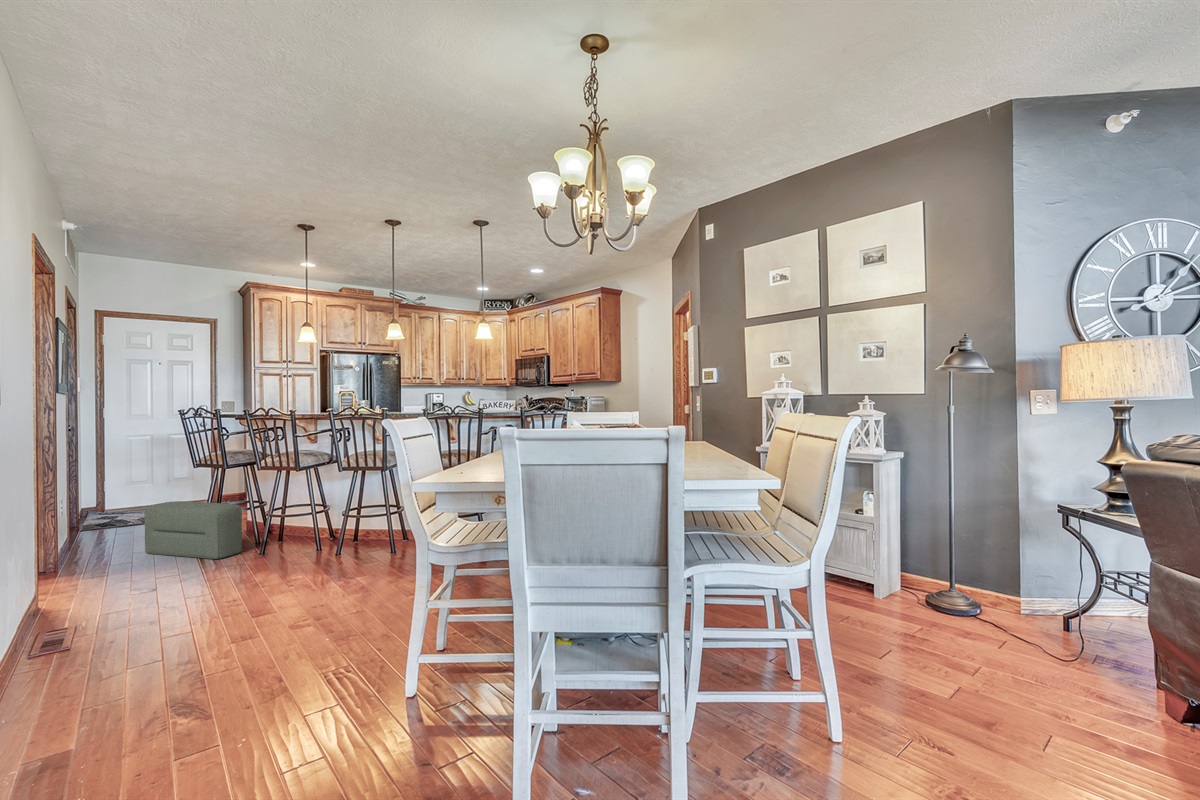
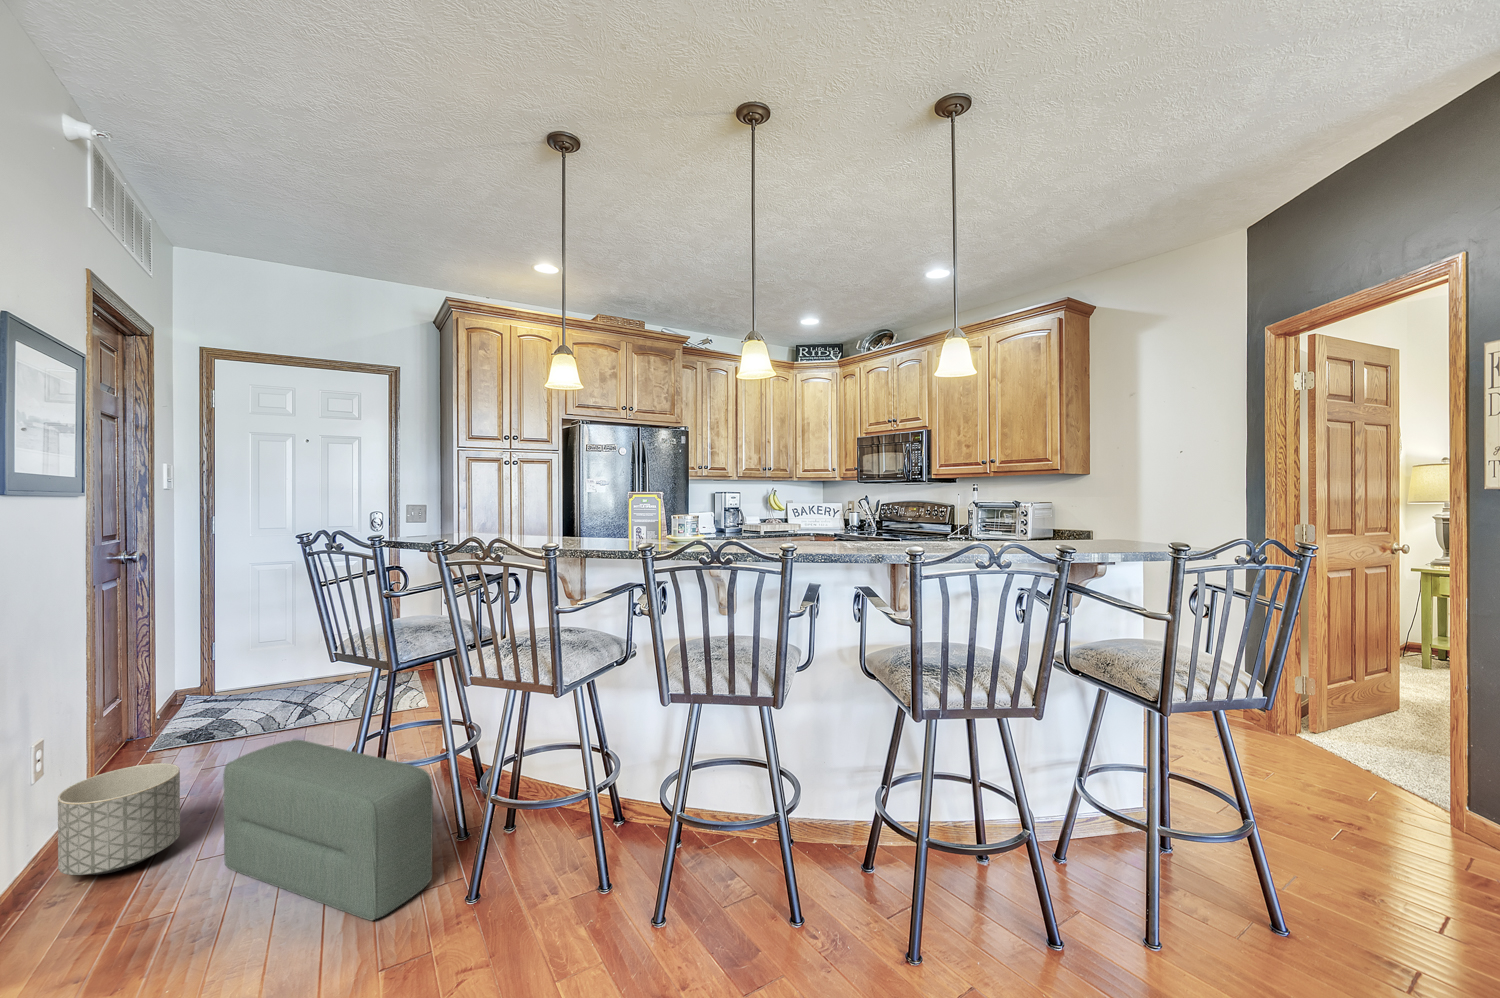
planter: none [69,515,120,556] -> present [58,763,180,875]

